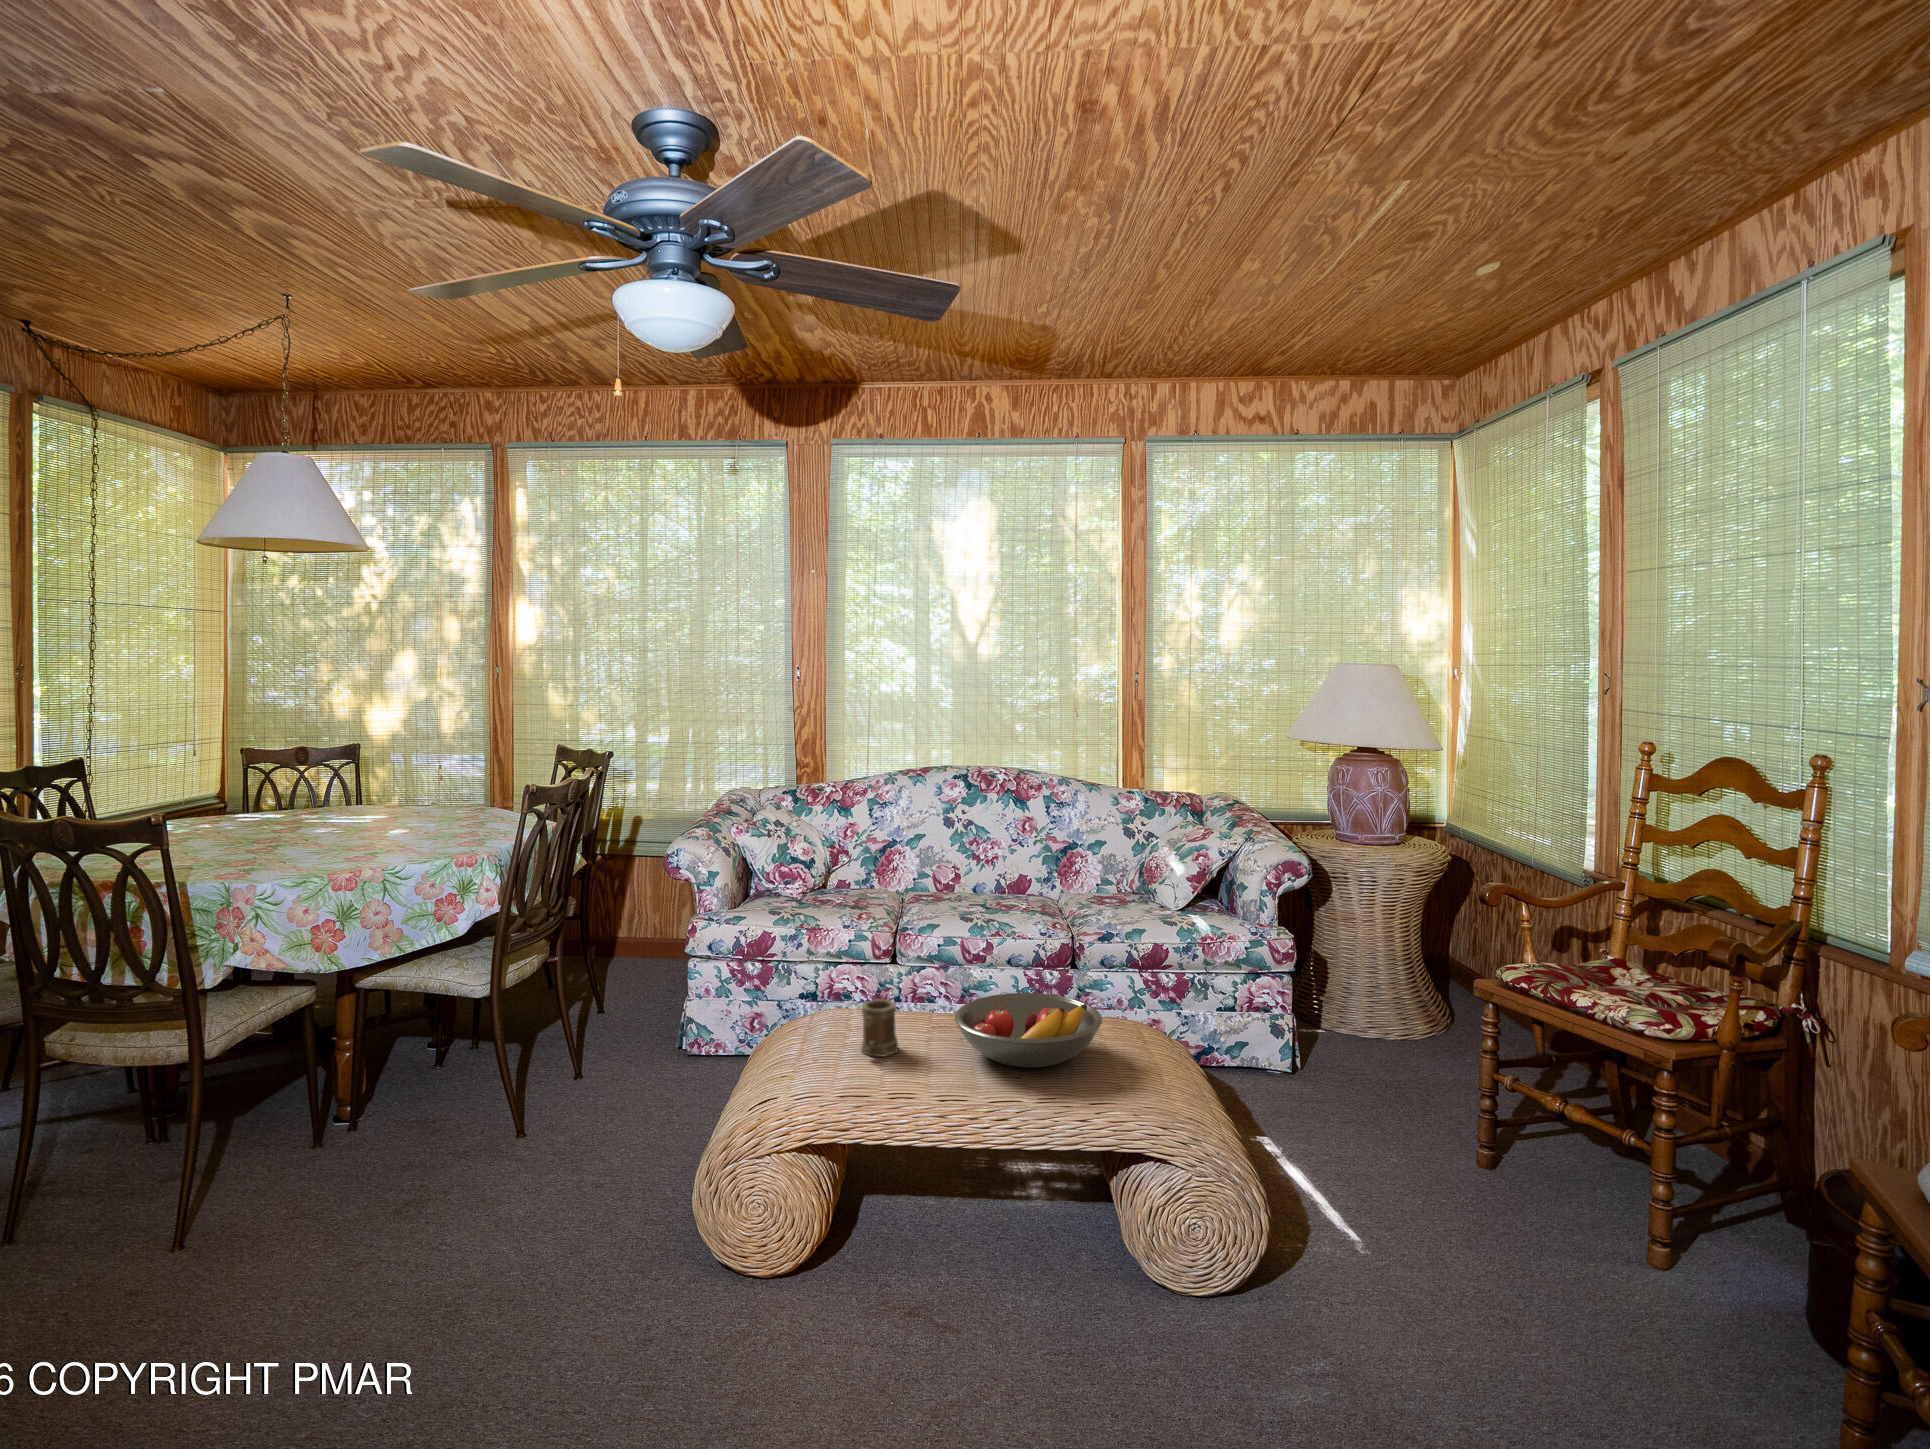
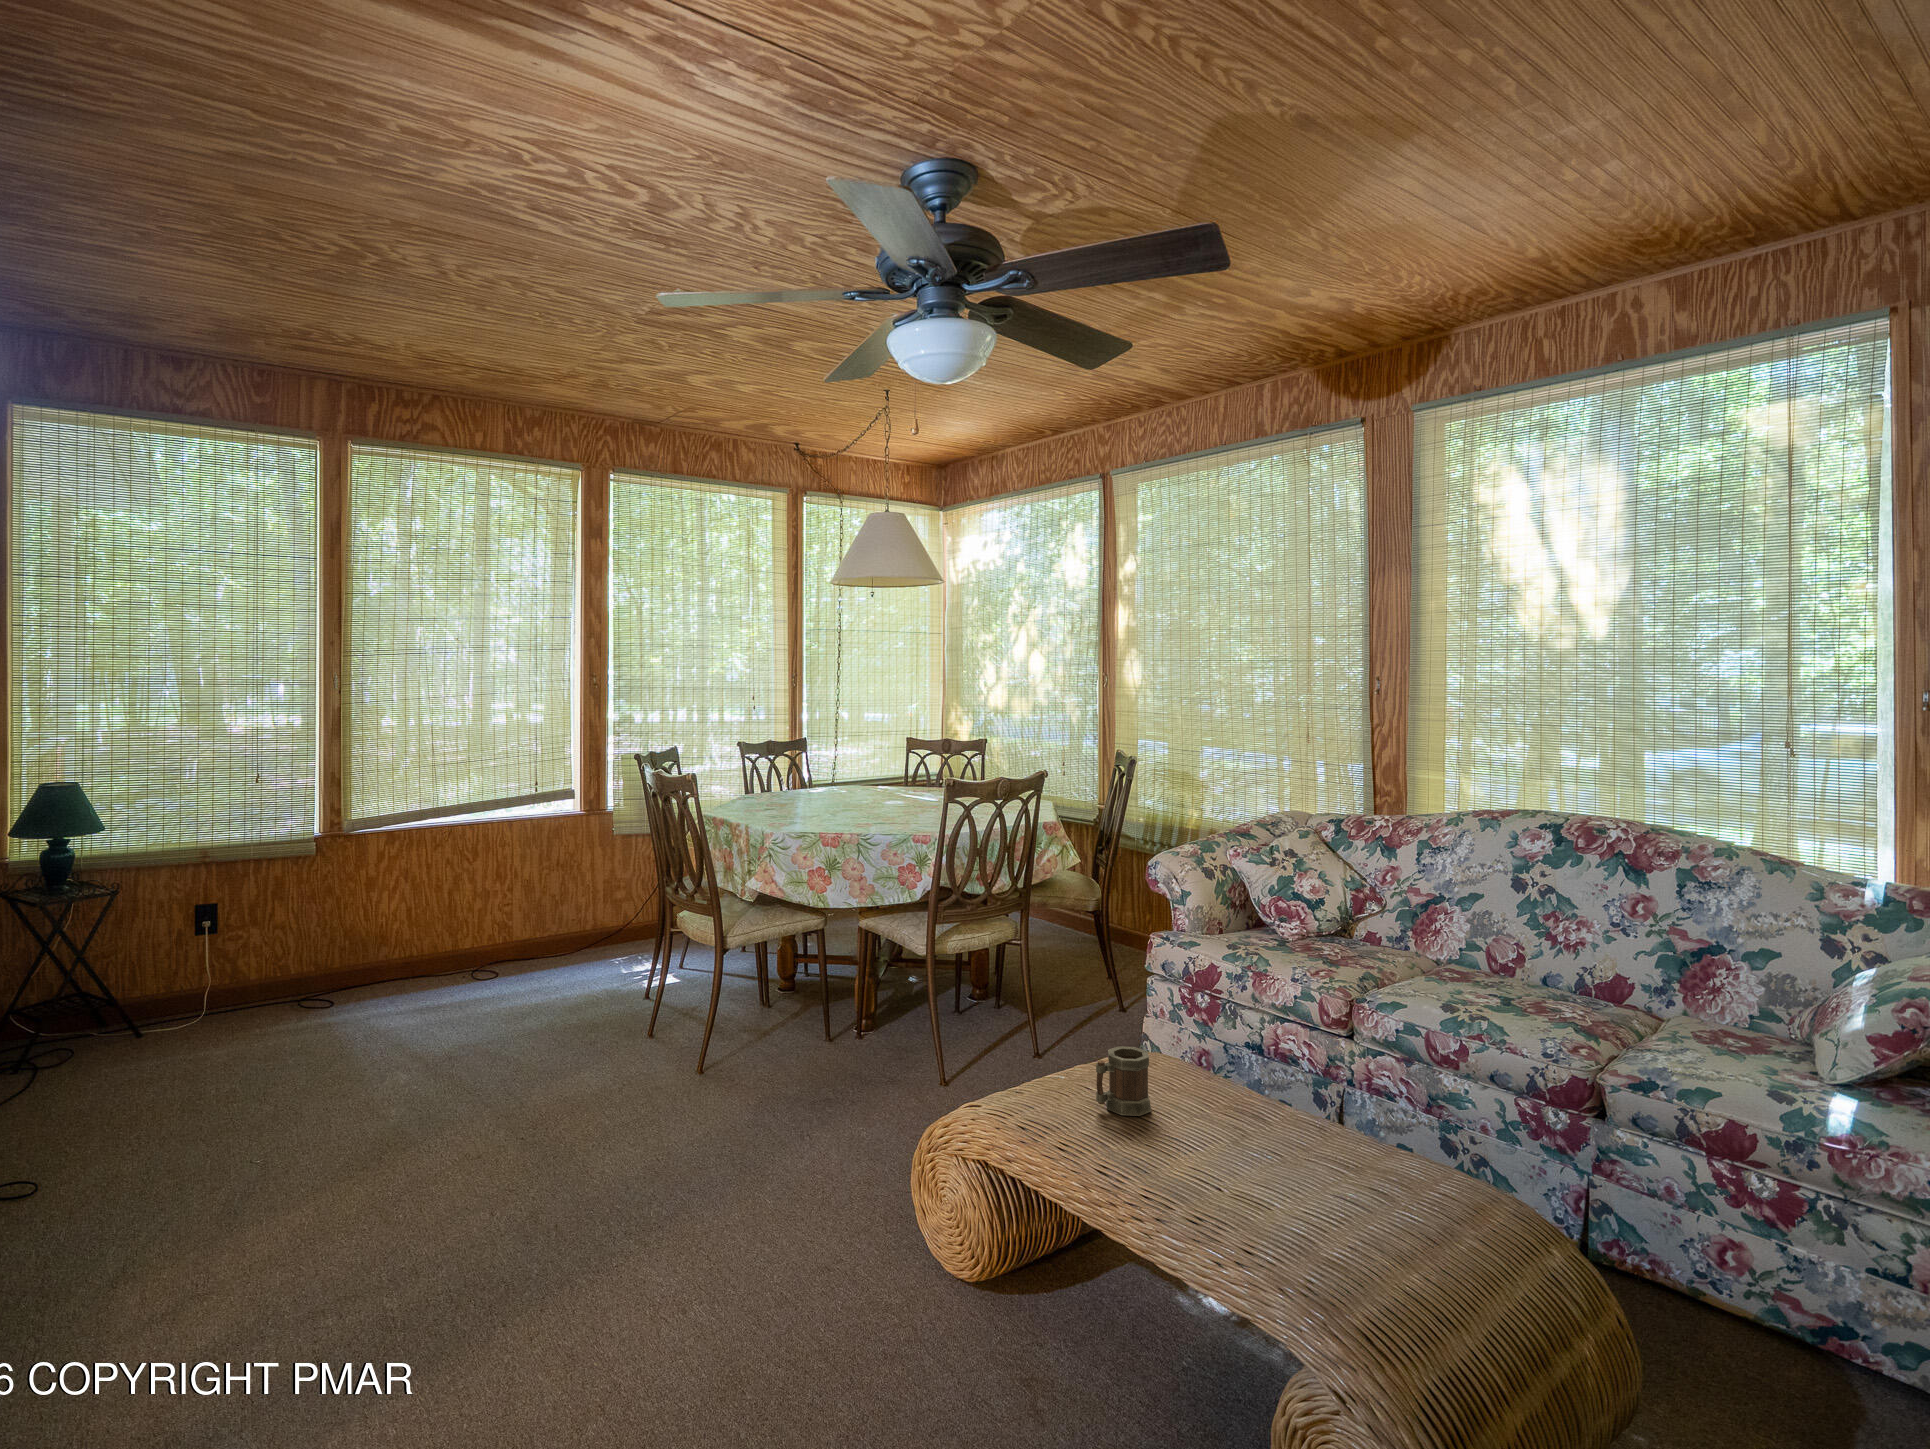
fruit bowl: present [955,993,1102,1067] -> none [1185,1087,1392,1199]

